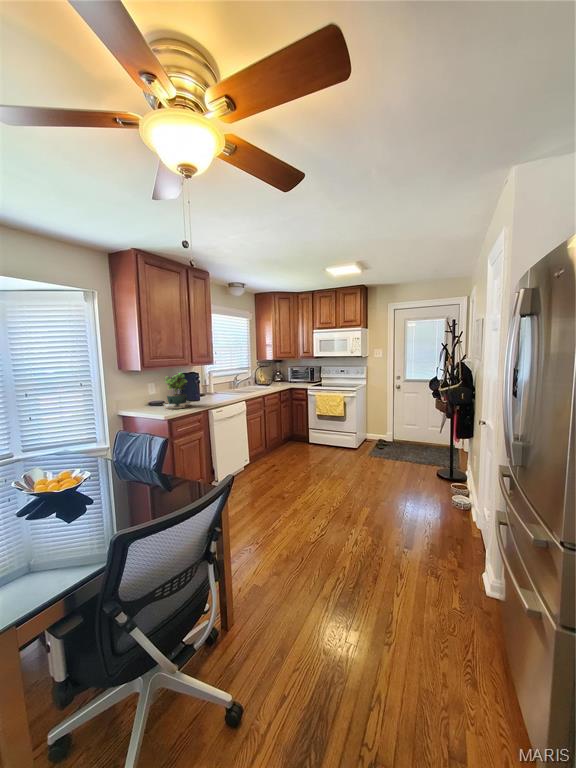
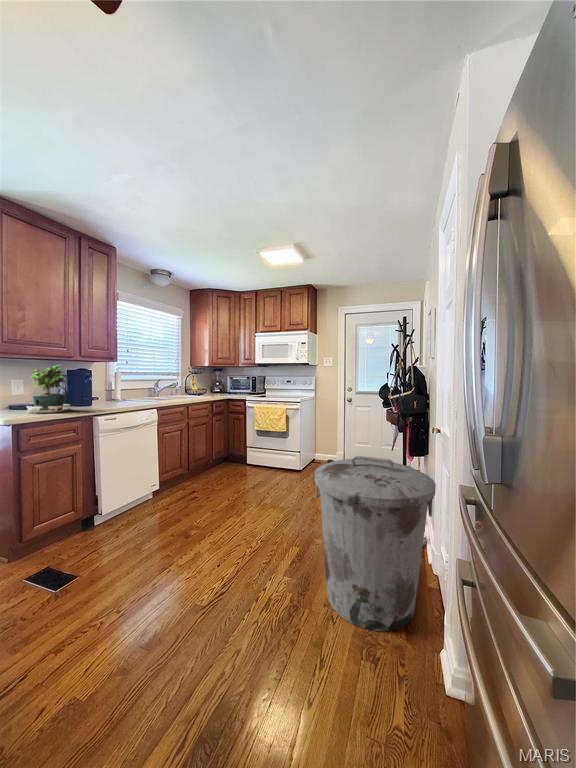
trash can: none [386,441,481,562] -> present [315,456,436,631]

